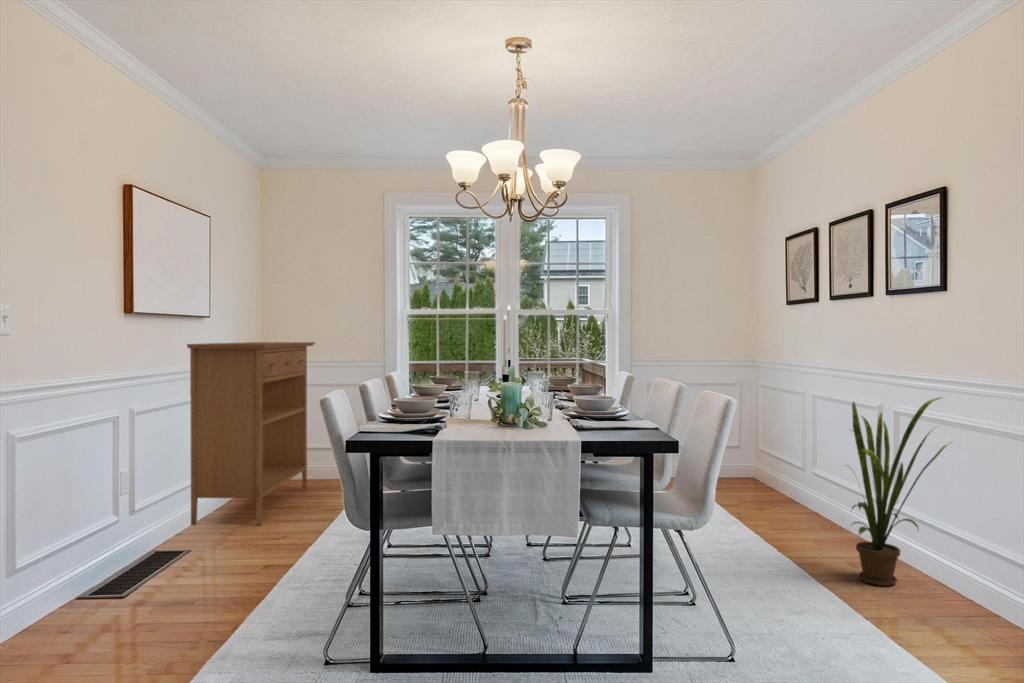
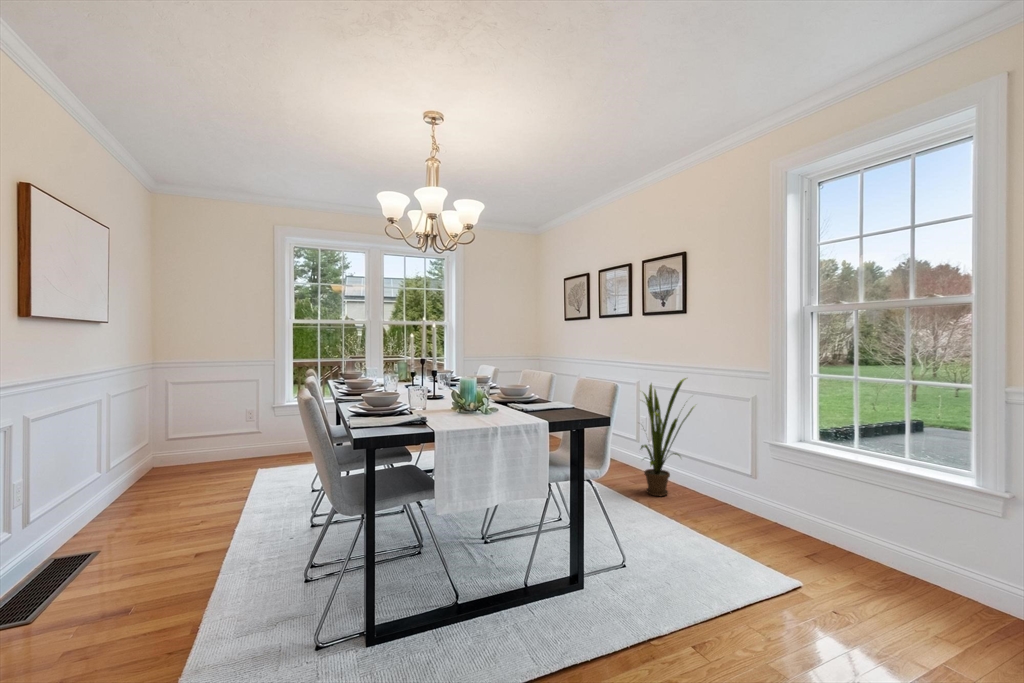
console table: present [187,342,315,525] -> none [85,347,211,525]

